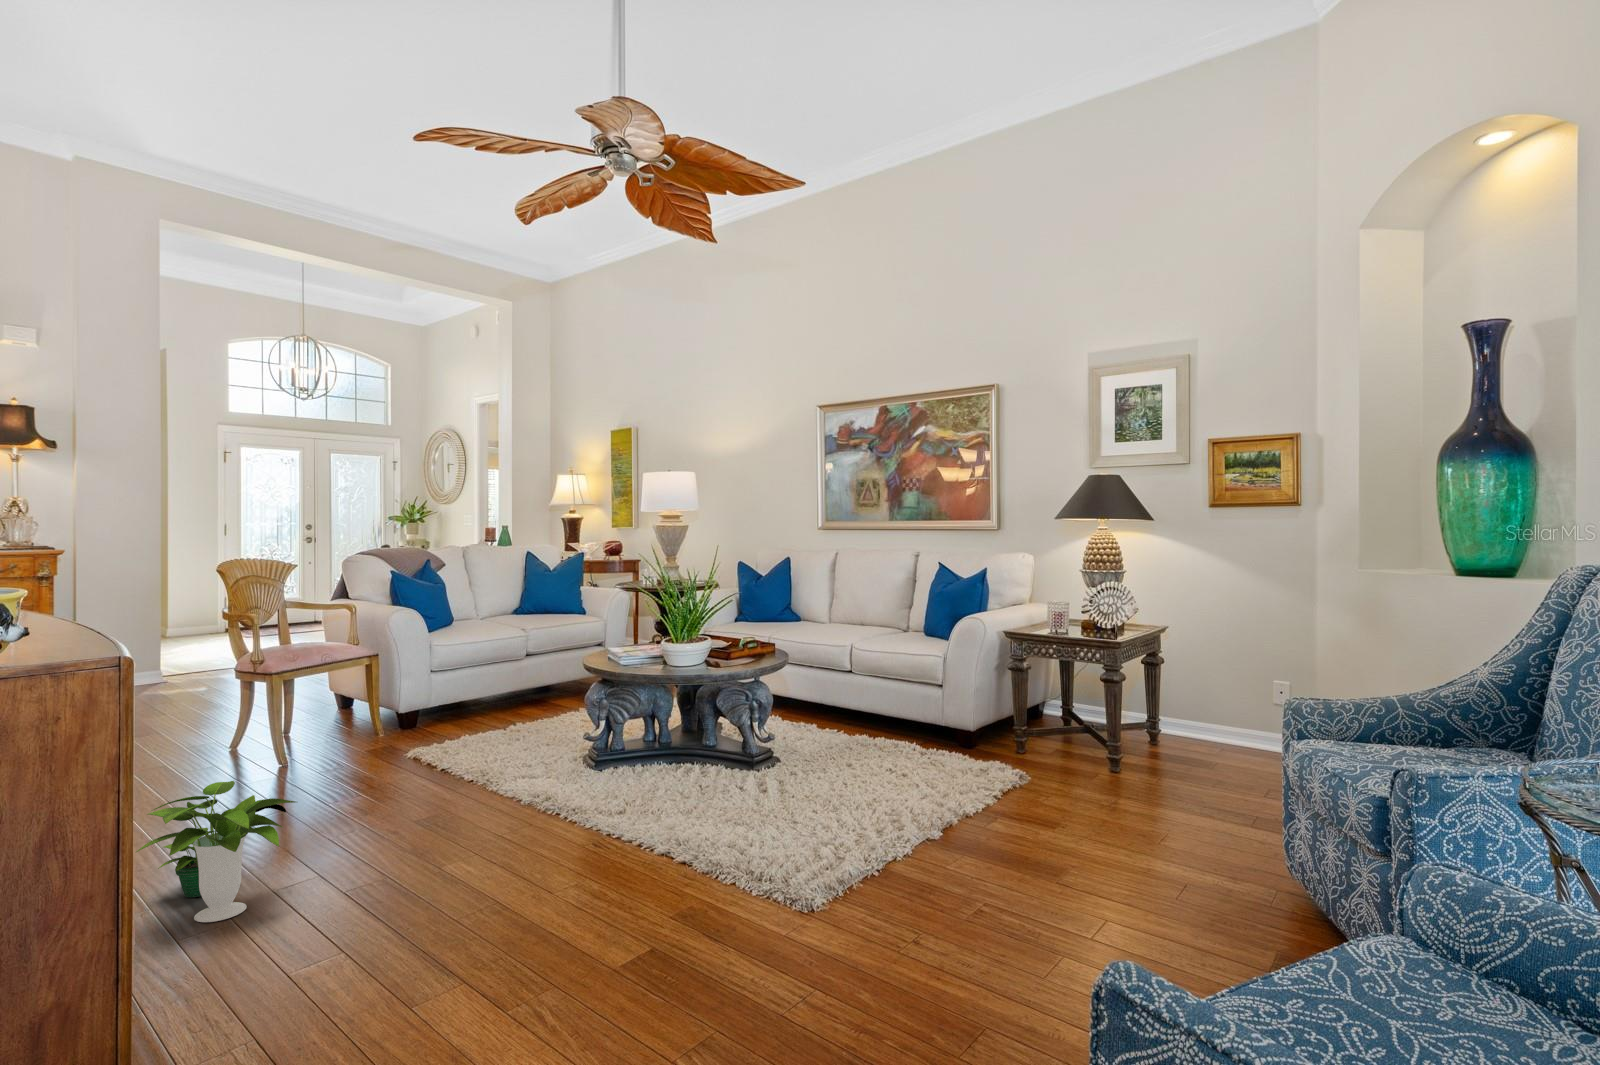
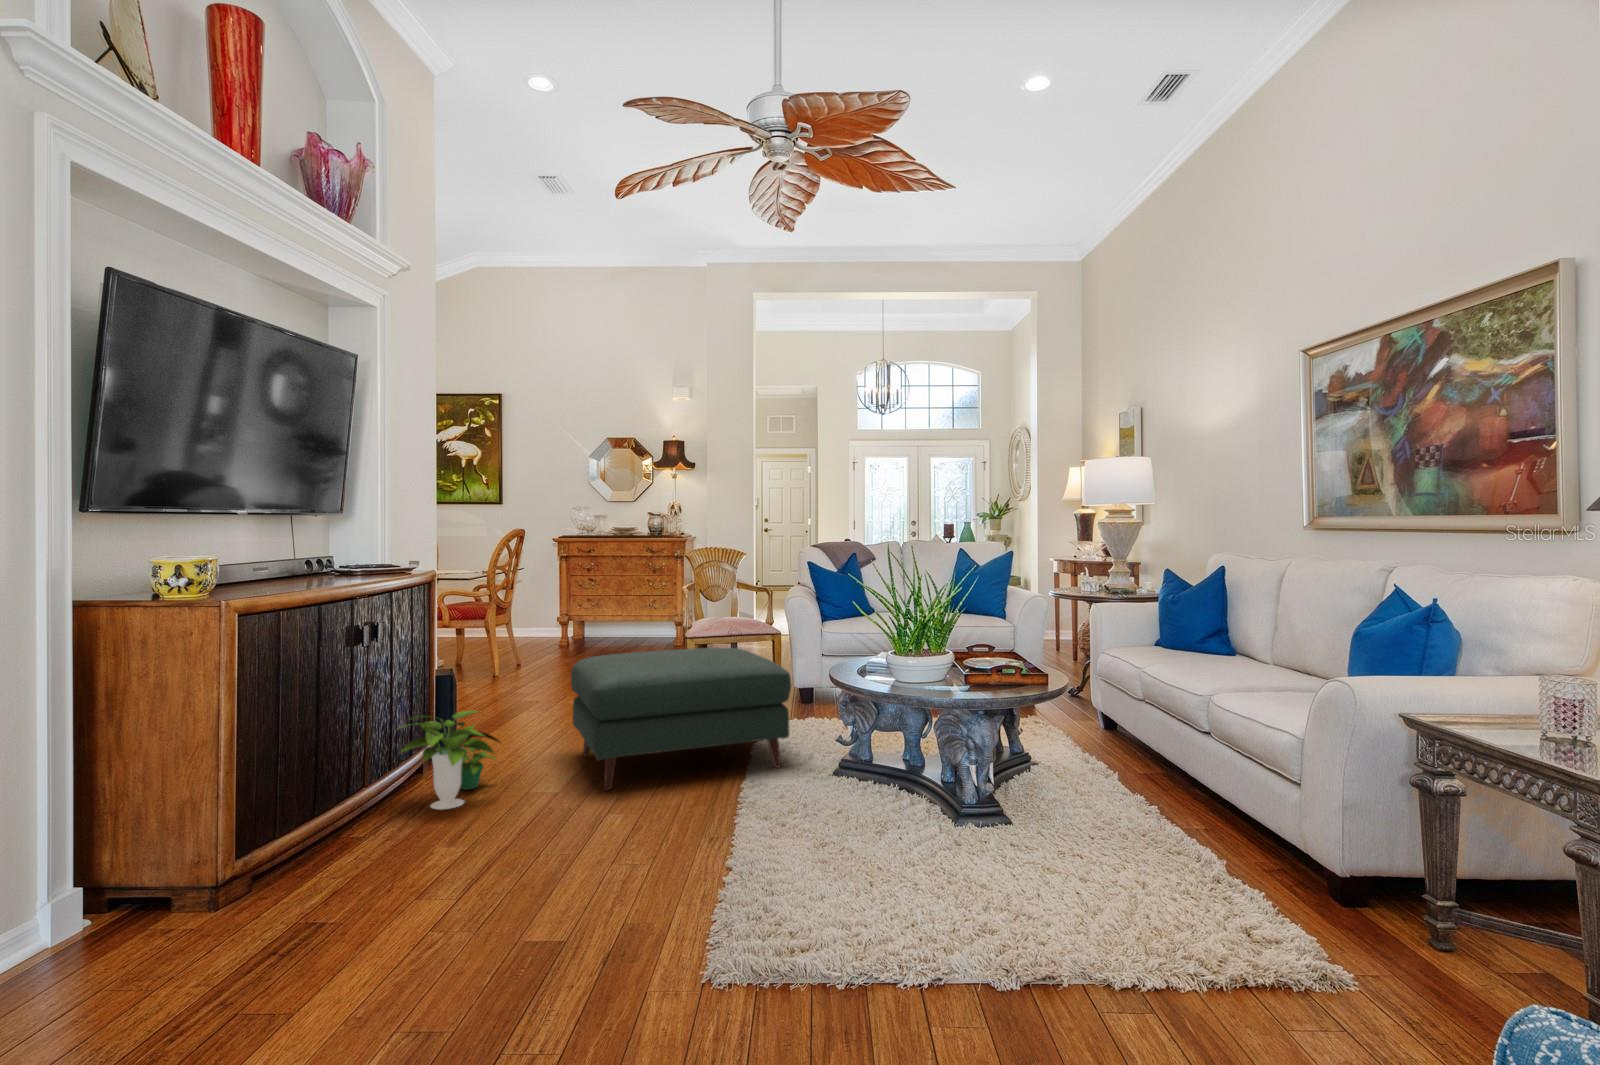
ottoman: none [257,666,543,839] -> present [571,648,791,790]

